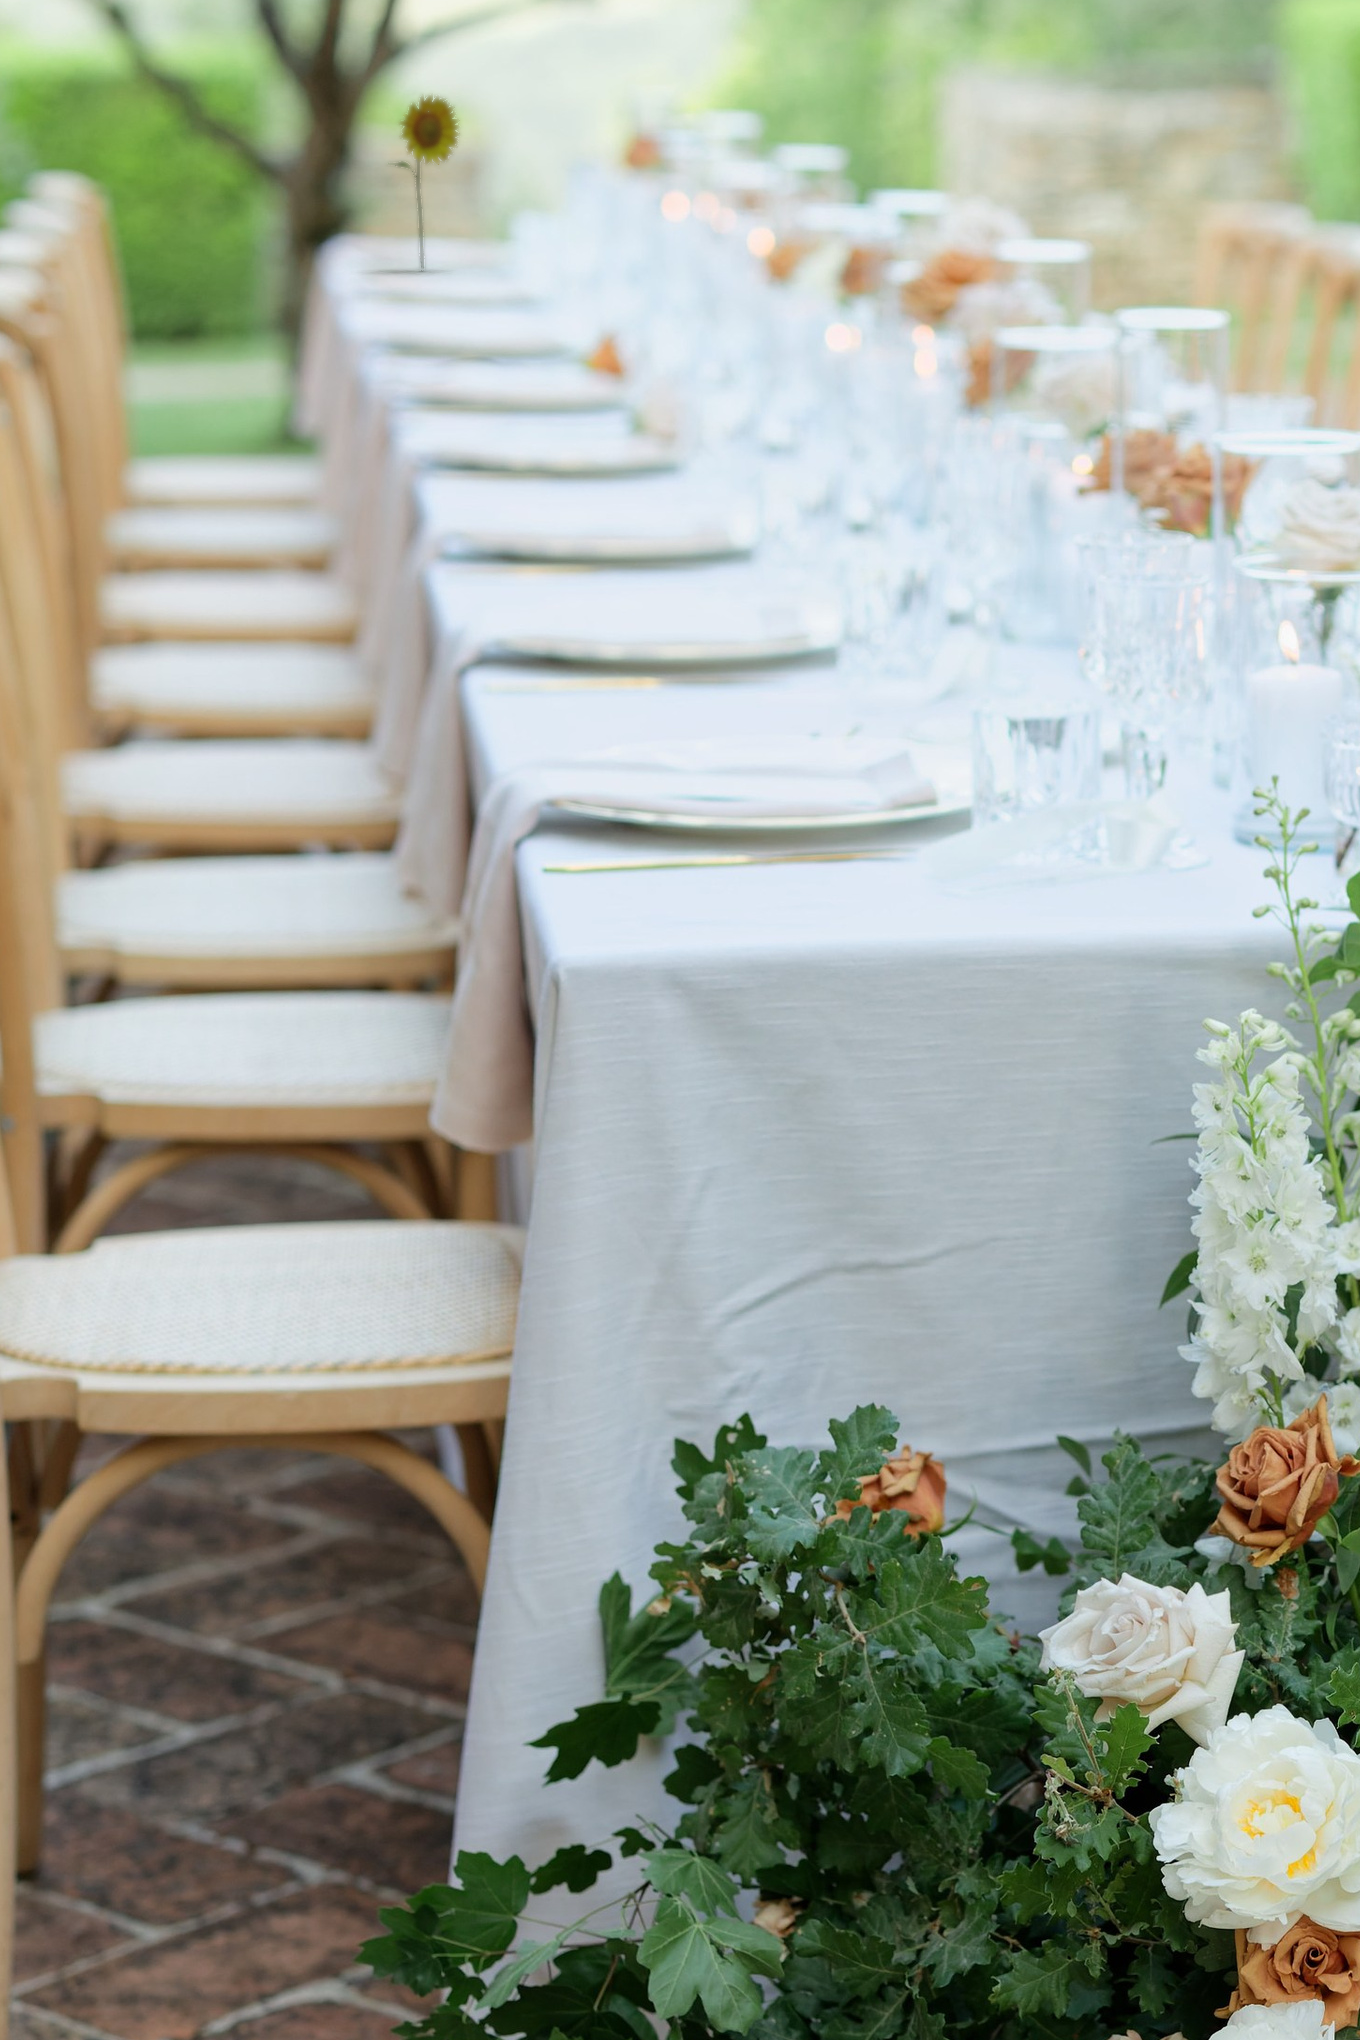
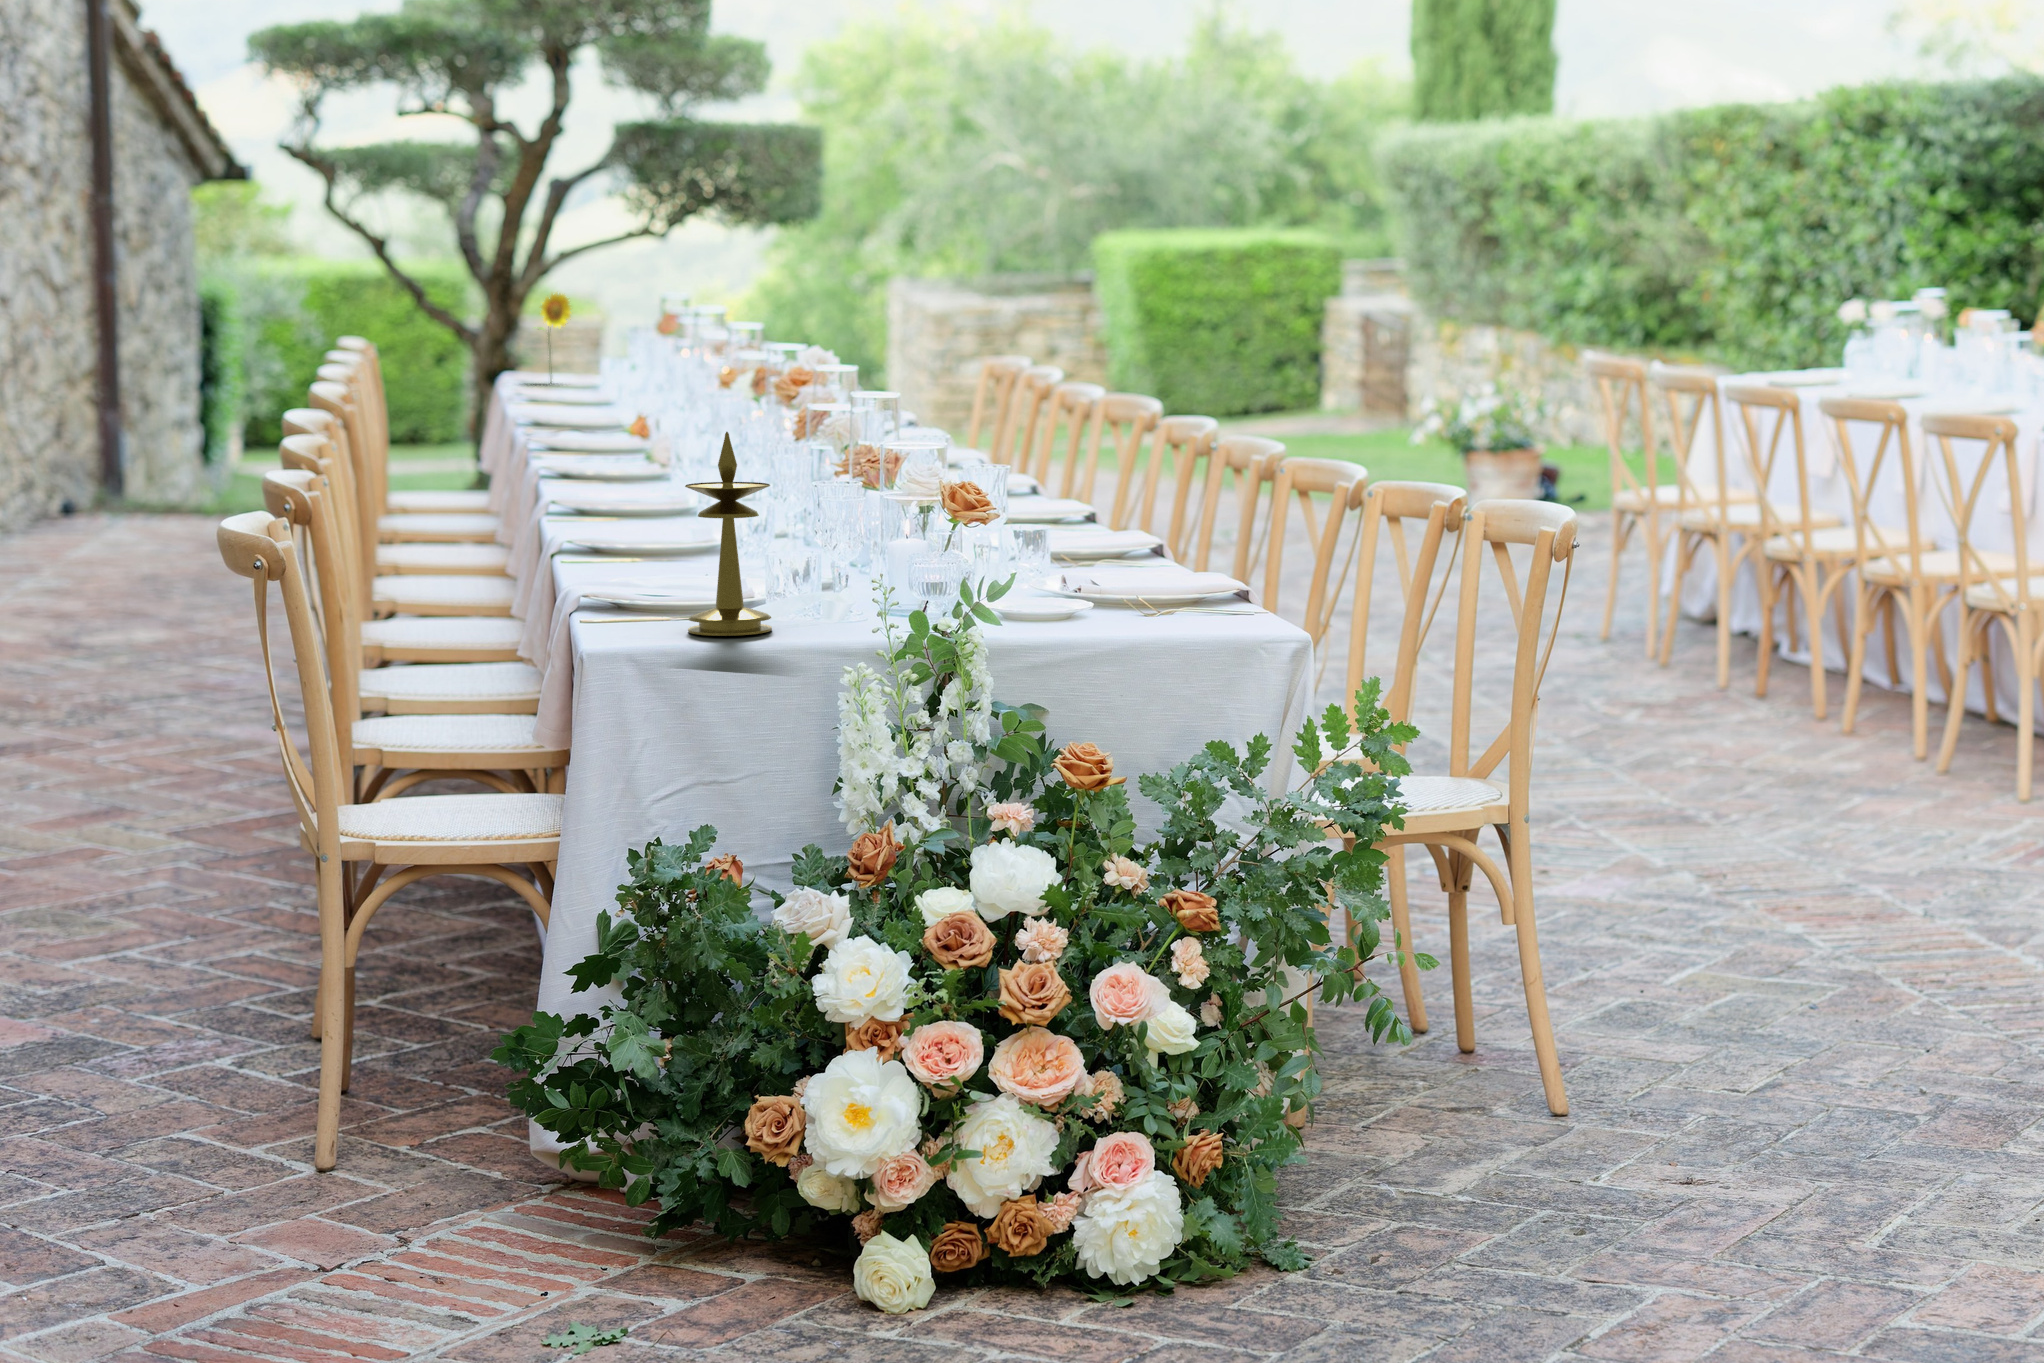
candlestick: none [793,408,999,908] -> present [685,432,772,636]

